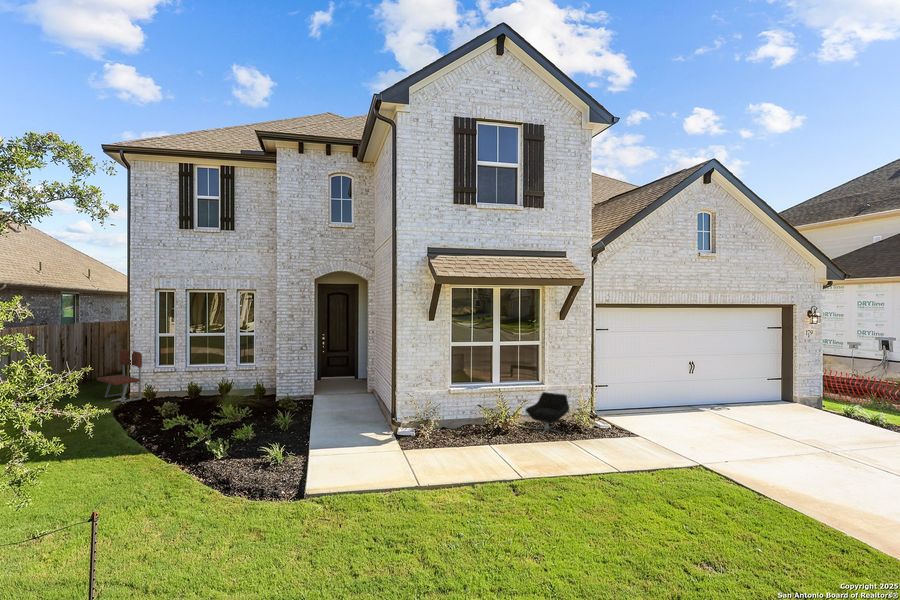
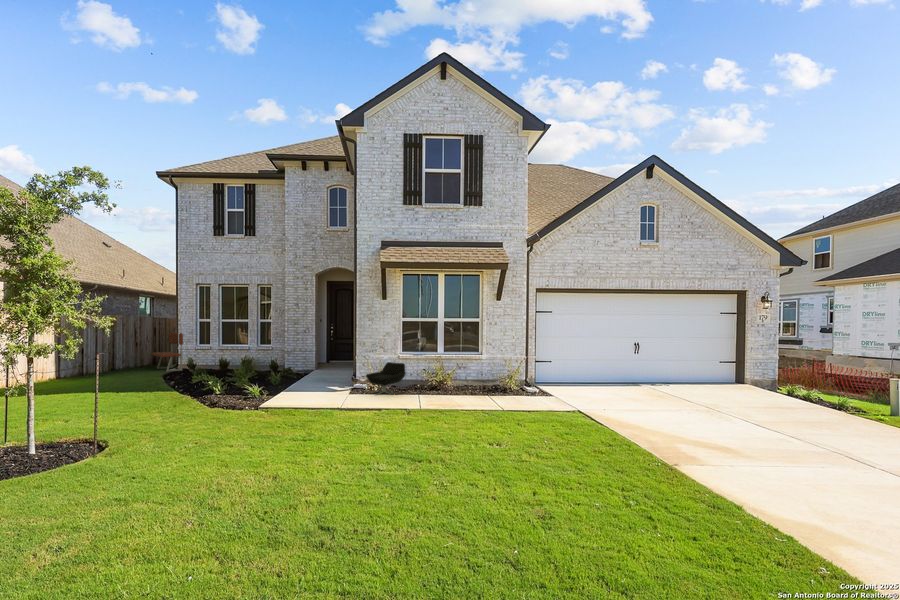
lounge chair: present [526,392,569,434] -> present [366,362,406,395]

